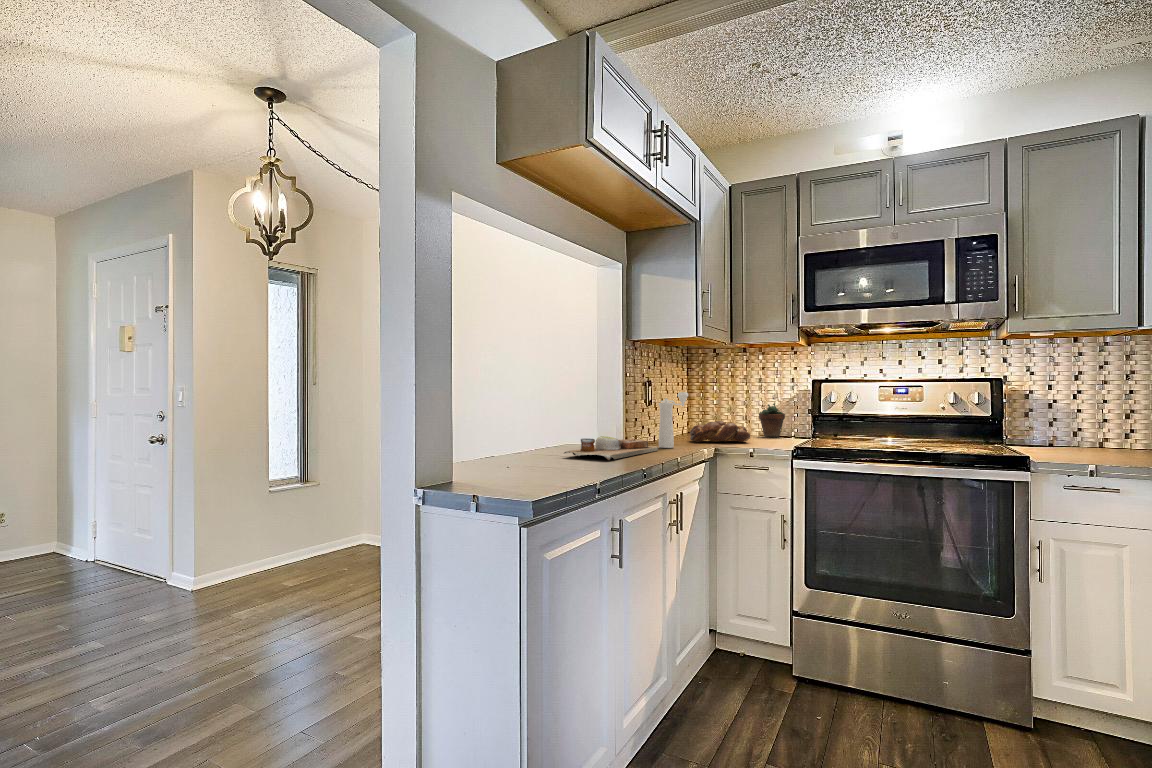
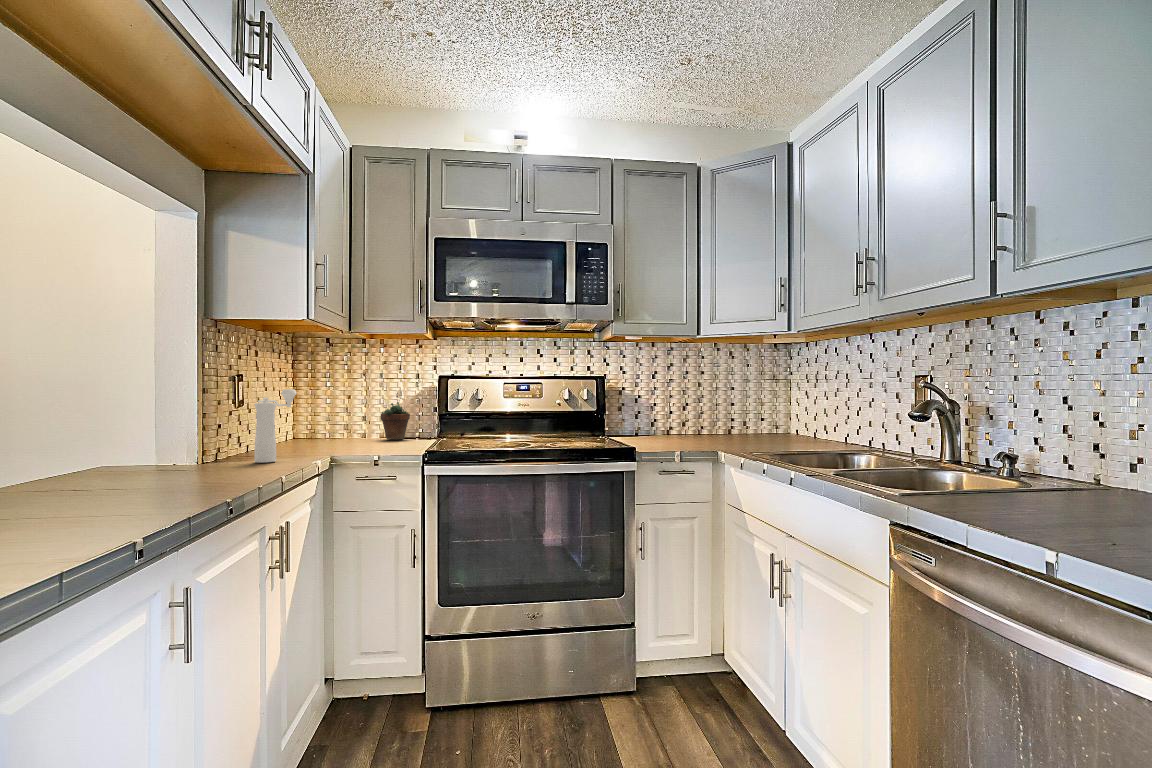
bread loaf: present [690,421,750,442] -> none [297,424,374,451]
cutting board: present [564,436,658,460] -> none [91,453,254,489]

